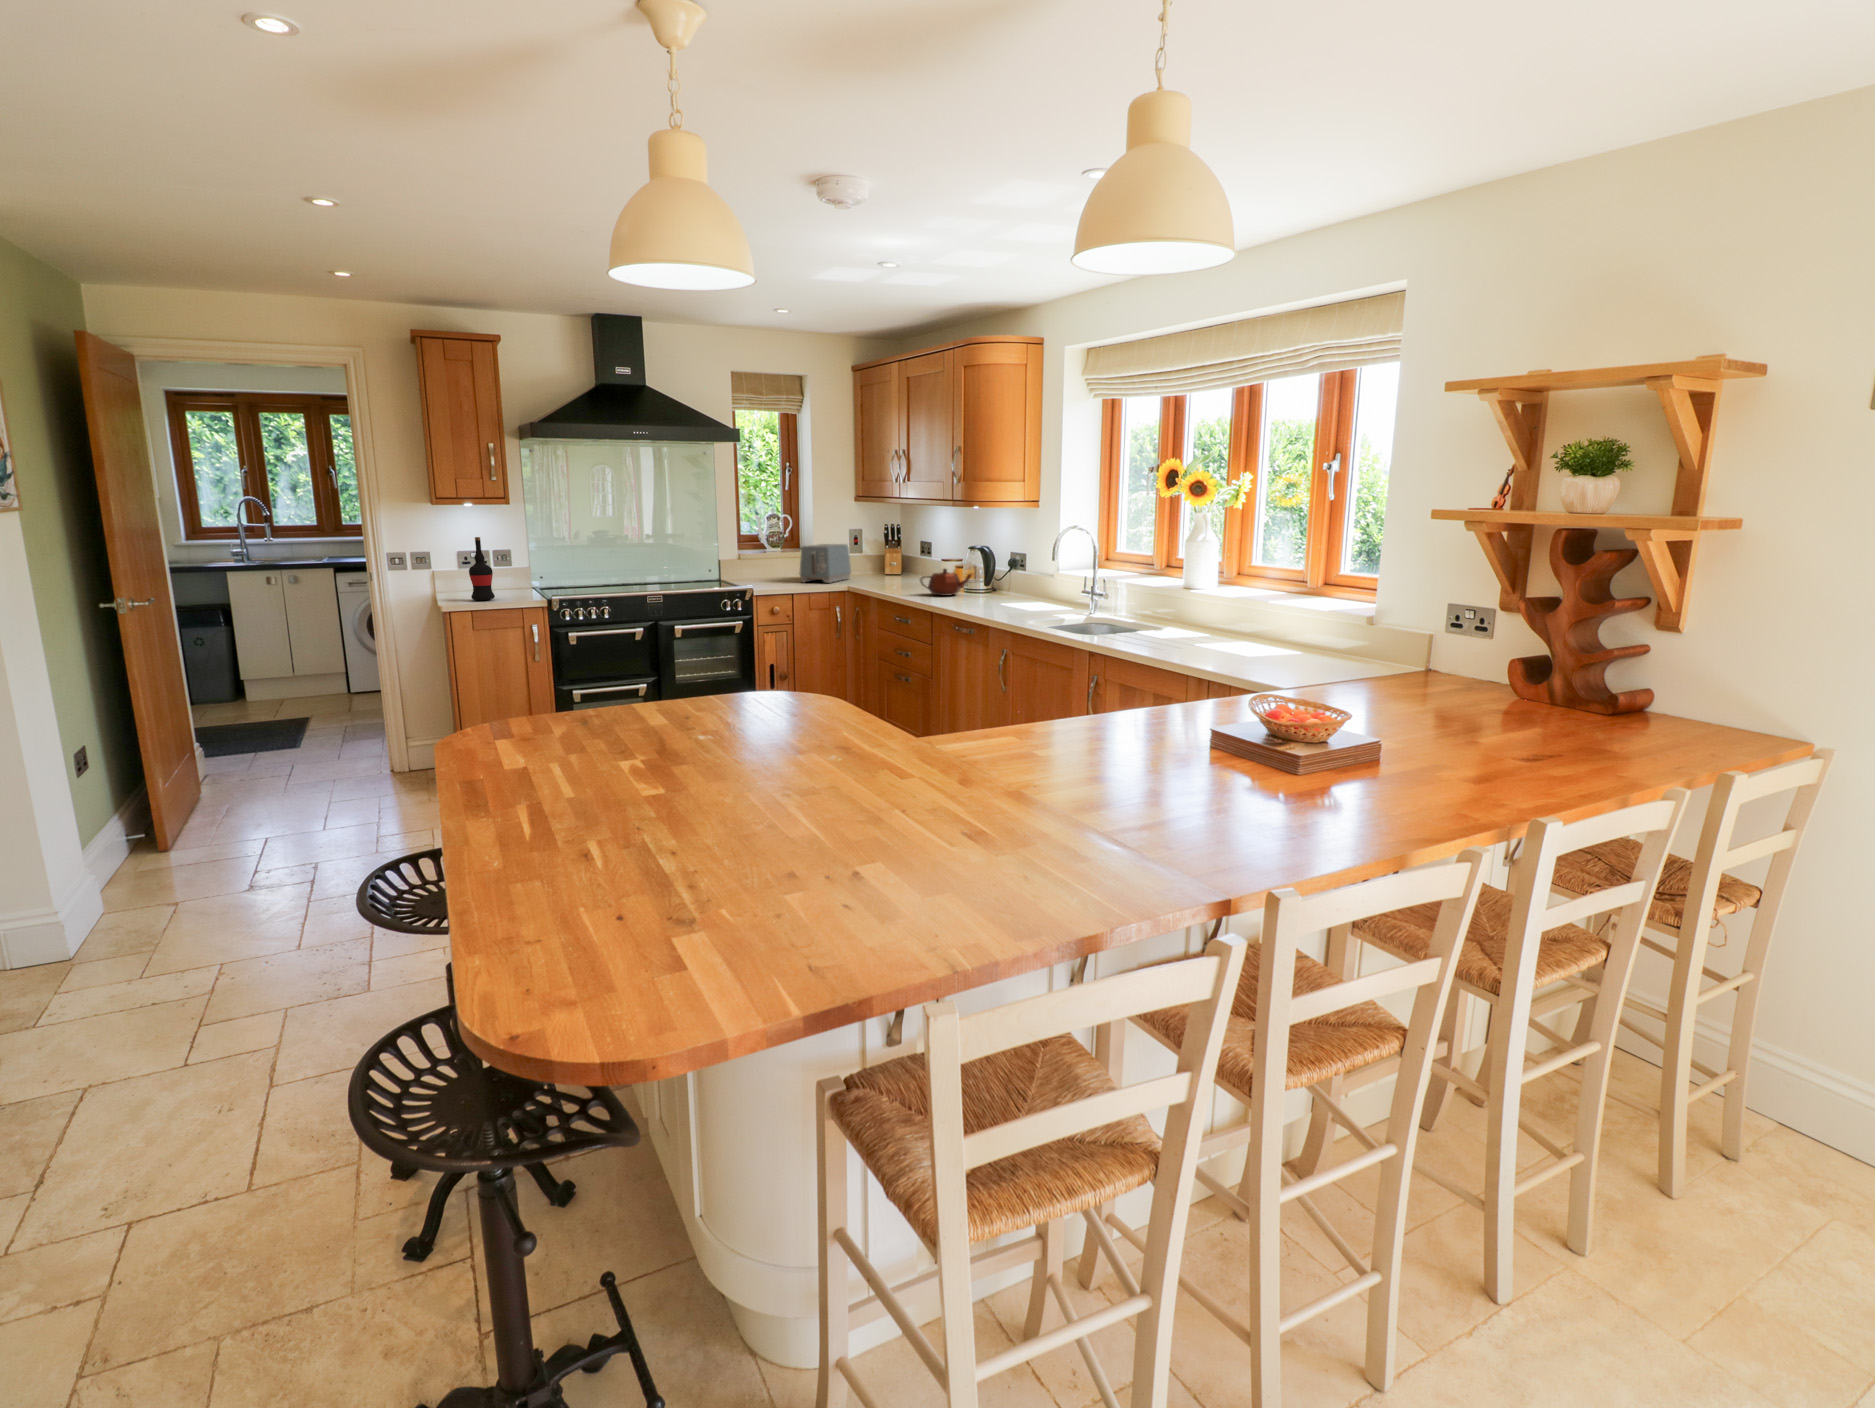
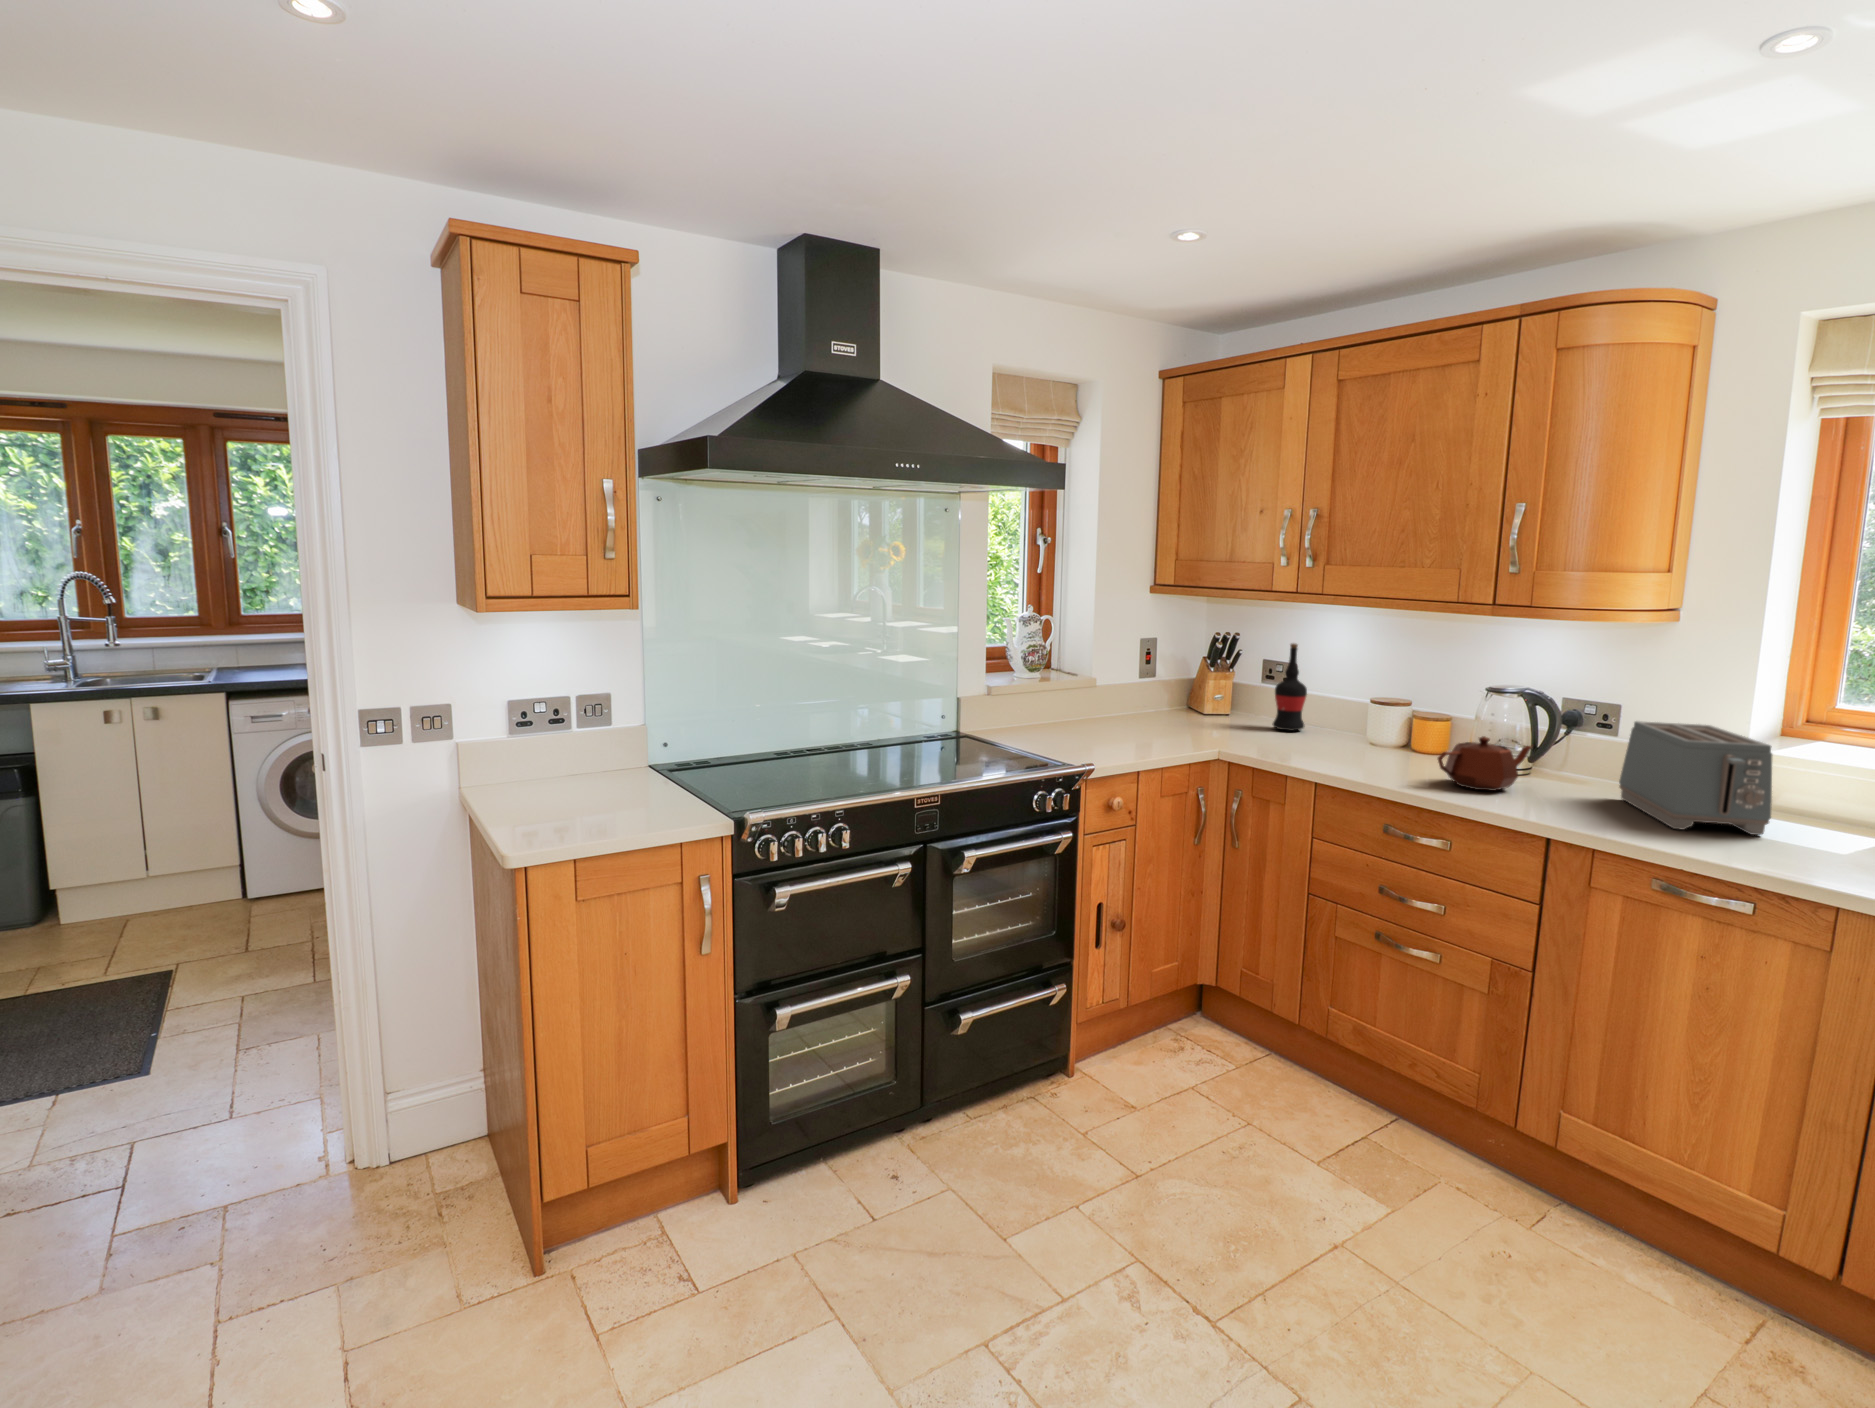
wine bottle: present [469,537,495,600] -> present [1272,643,1307,731]
toaster: present [800,544,851,583] -> present [1619,721,1772,835]

